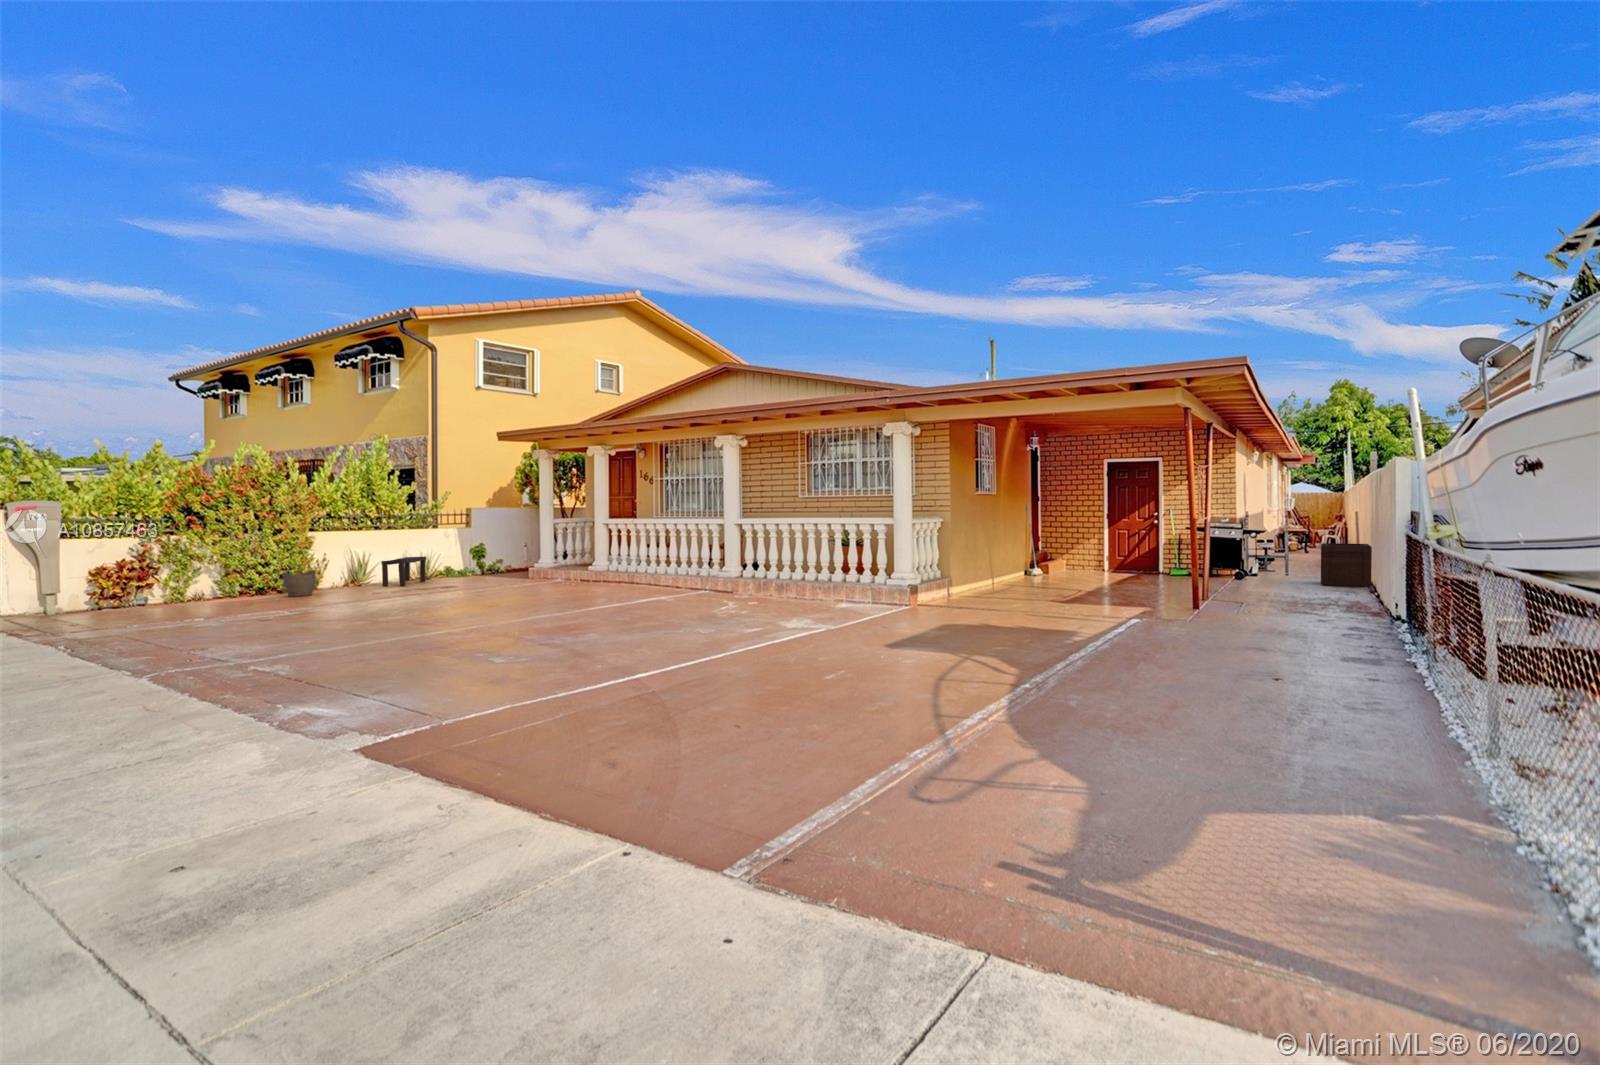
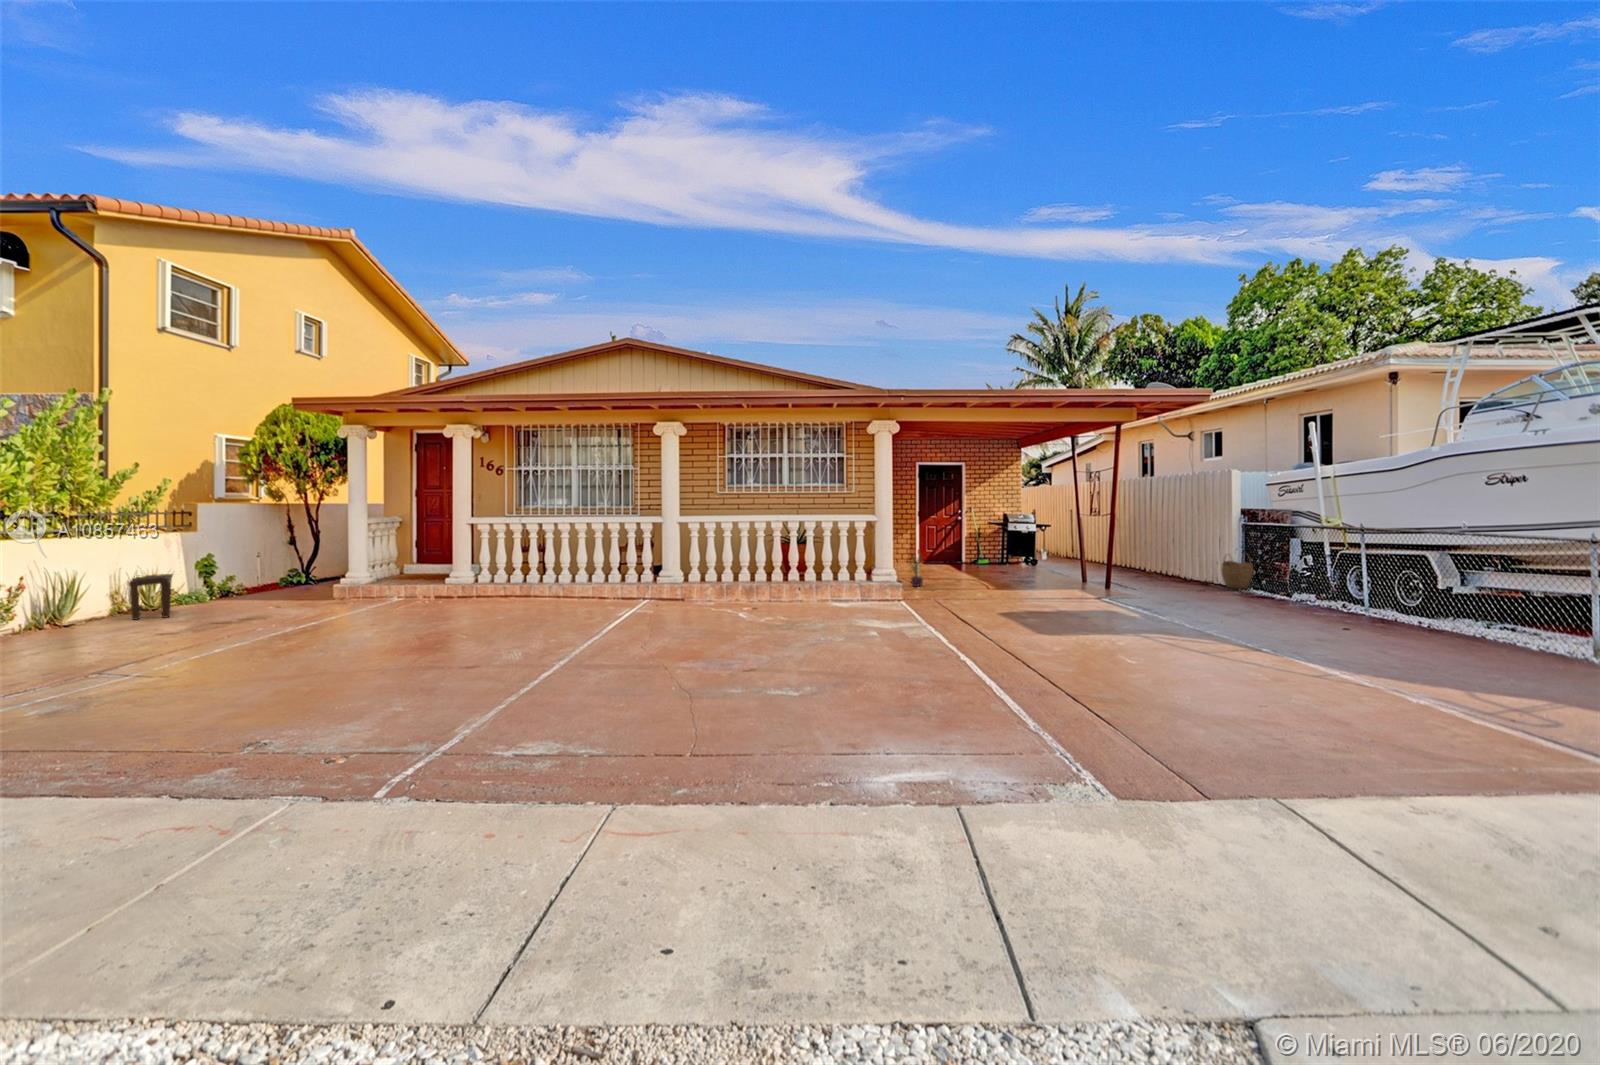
wooden crate: present [1321,543,1372,587] -> none [1083,534,1125,566]
decorative plant: none [954,561,996,598] -> present [907,554,923,587]
woven basket: present [283,565,316,597] -> present [1222,555,1253,589]

